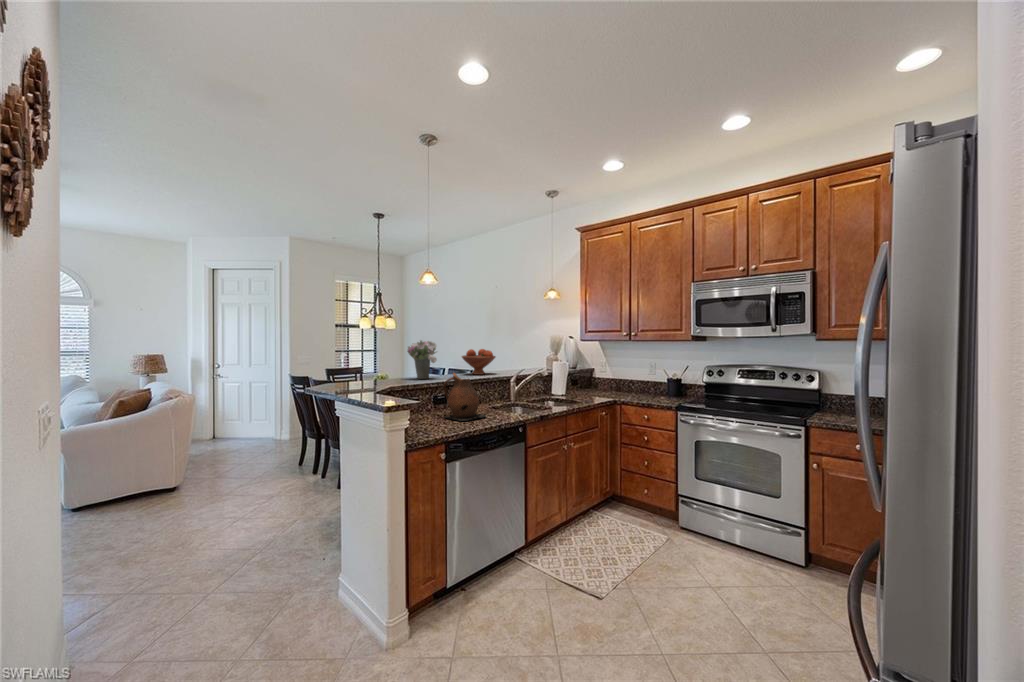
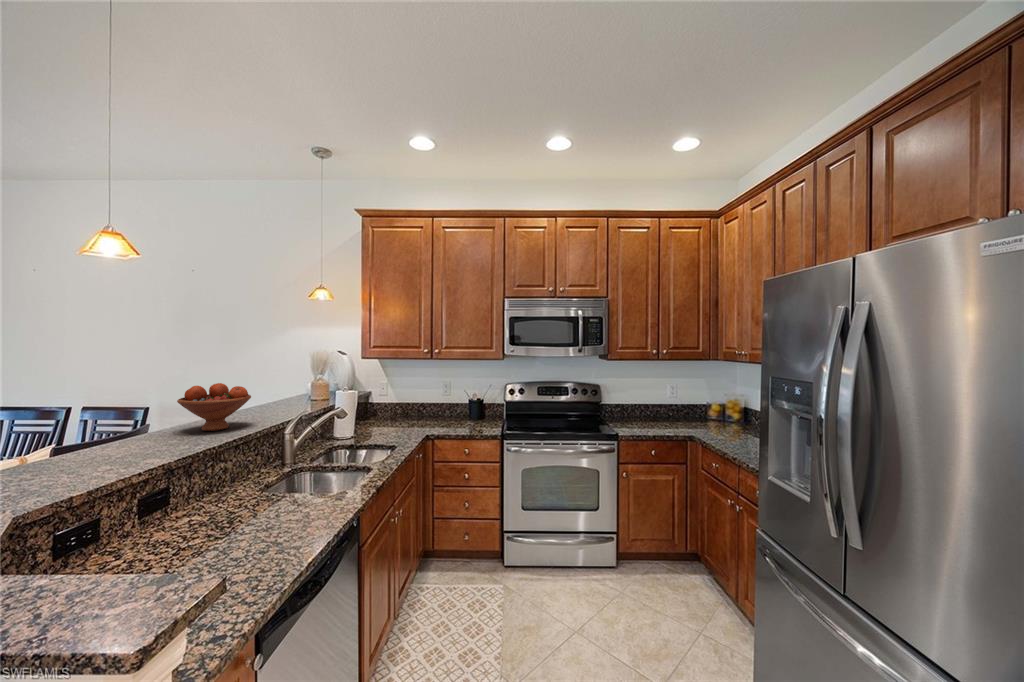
flower bouquet: present [408,340,437,379] -> none [51,381,145,467]
ceramic pitcher: present [444,373,485,421] -> none [217,450,309,547]

